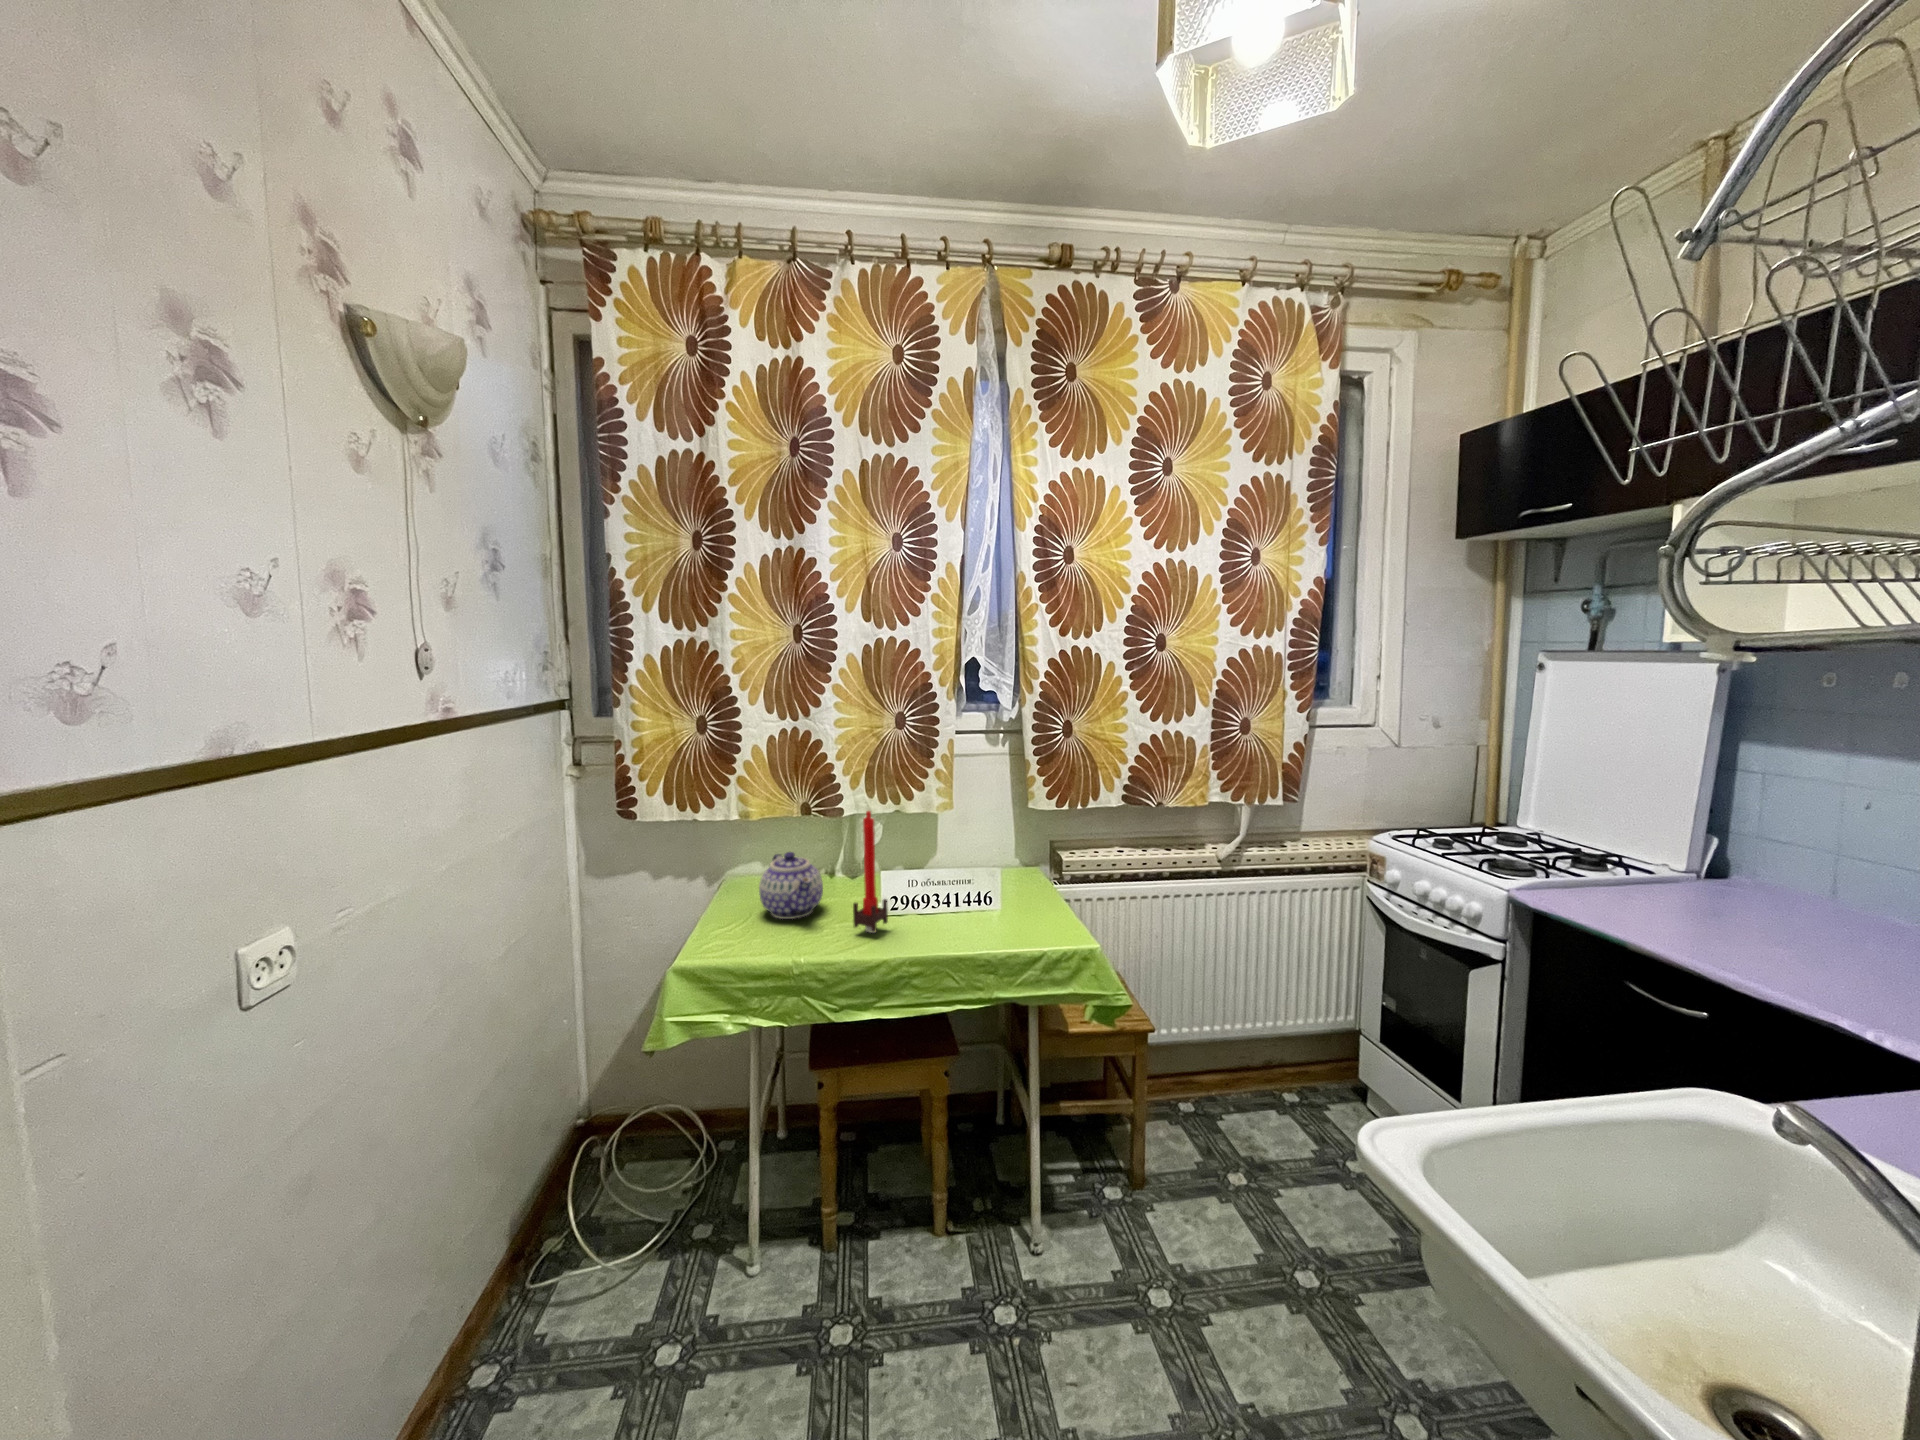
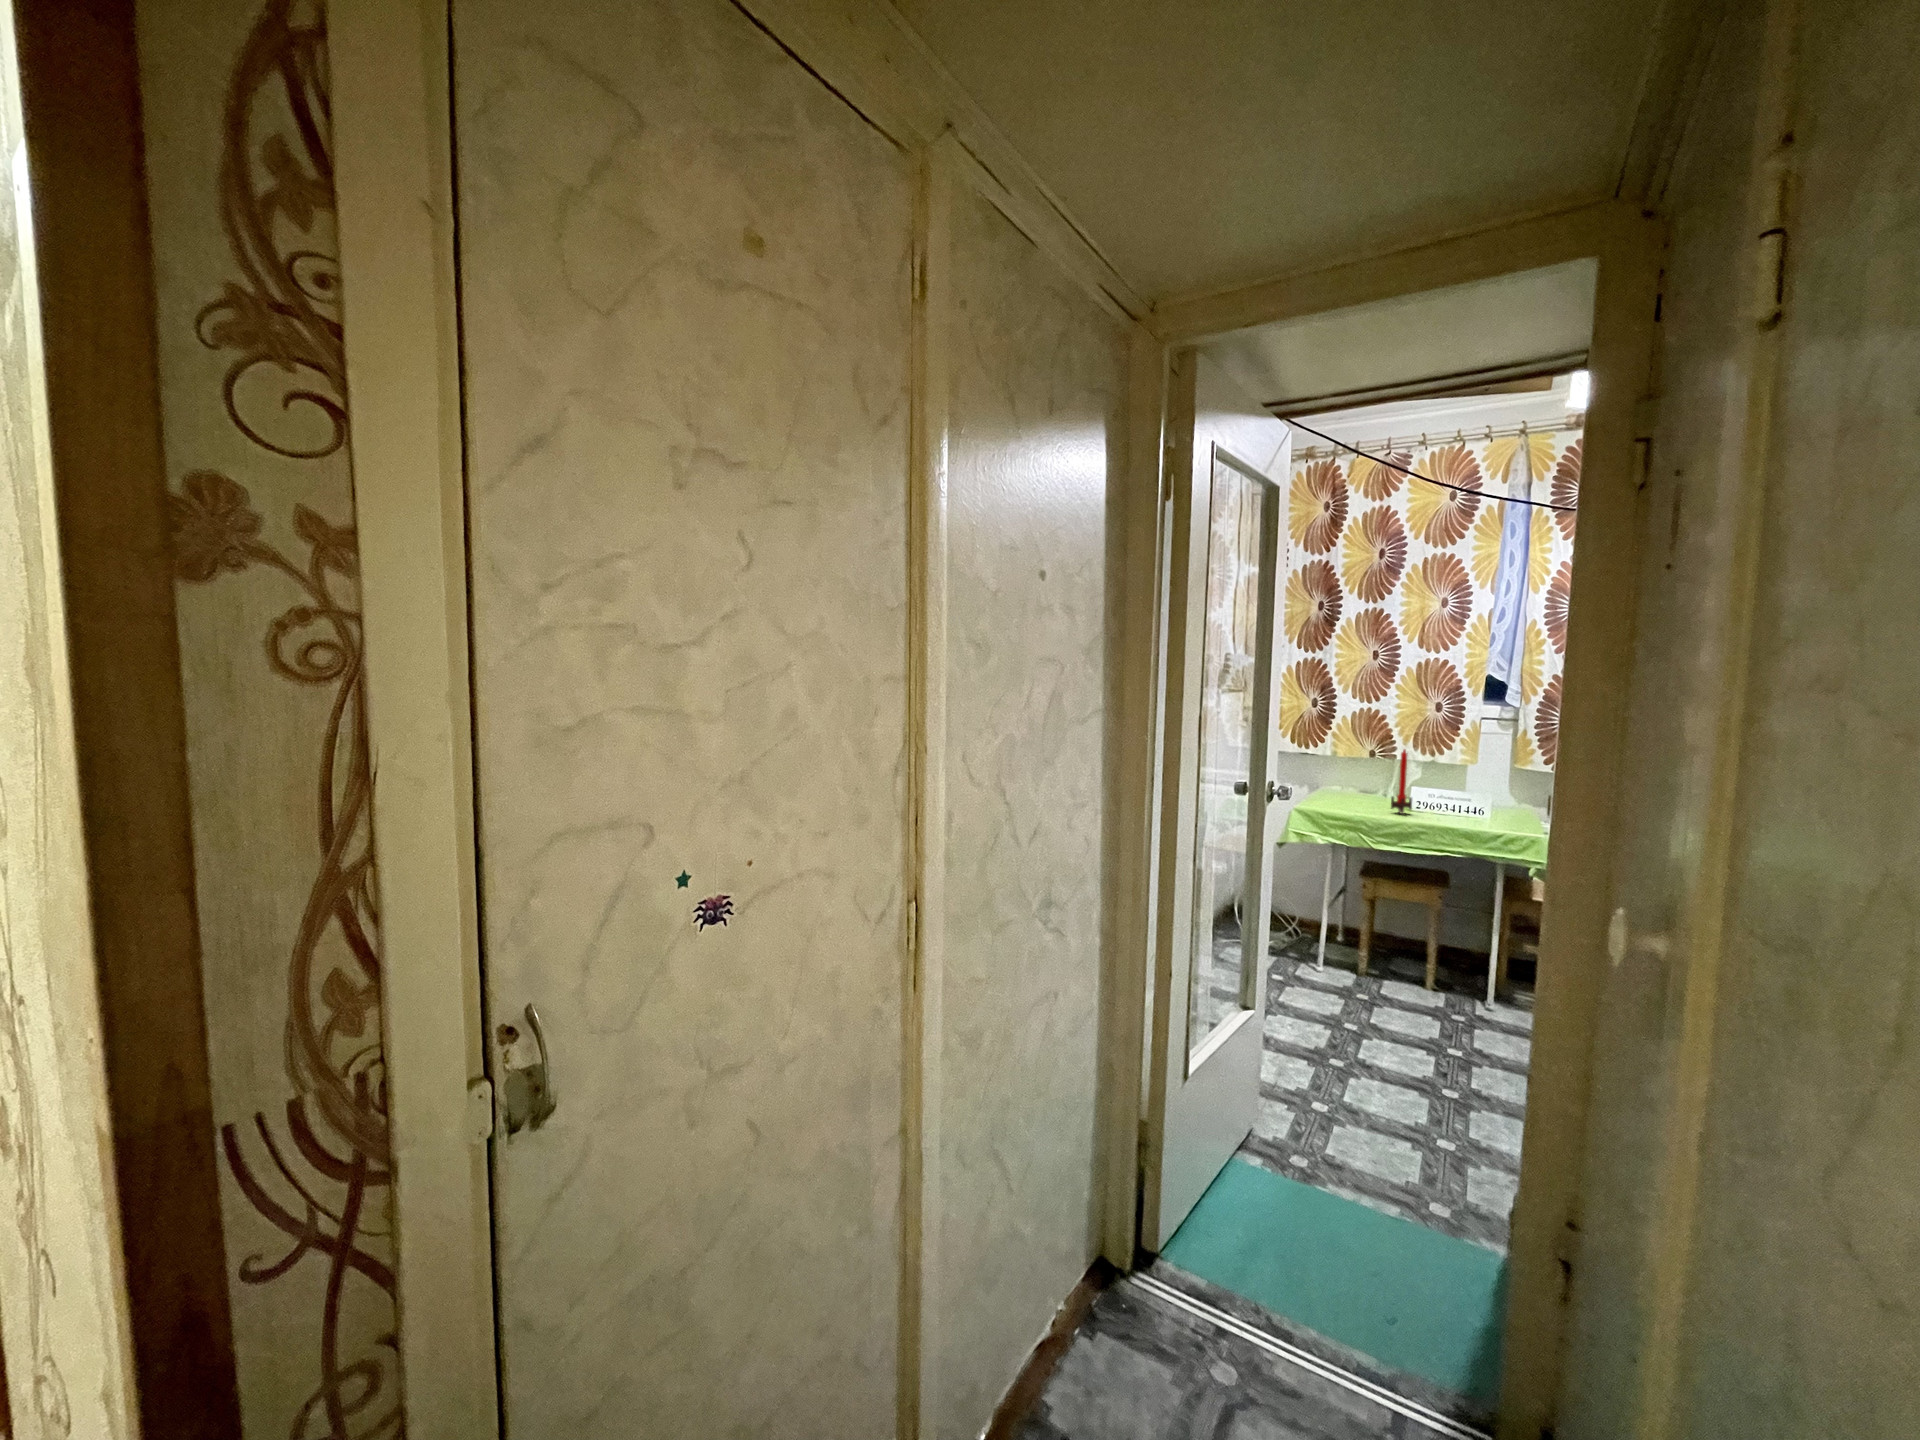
teapot: present [759,852,823,919] -> none [1340,770,1377,804]

